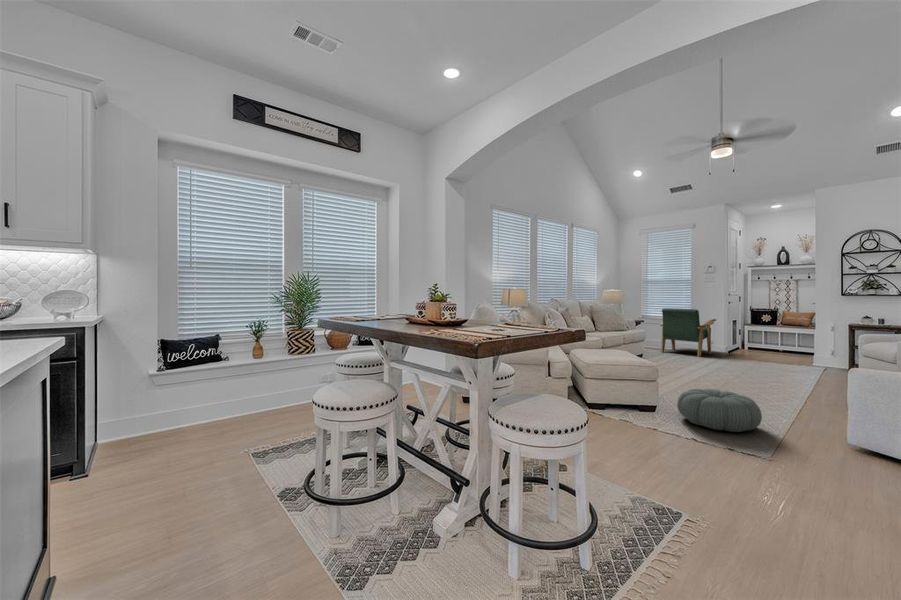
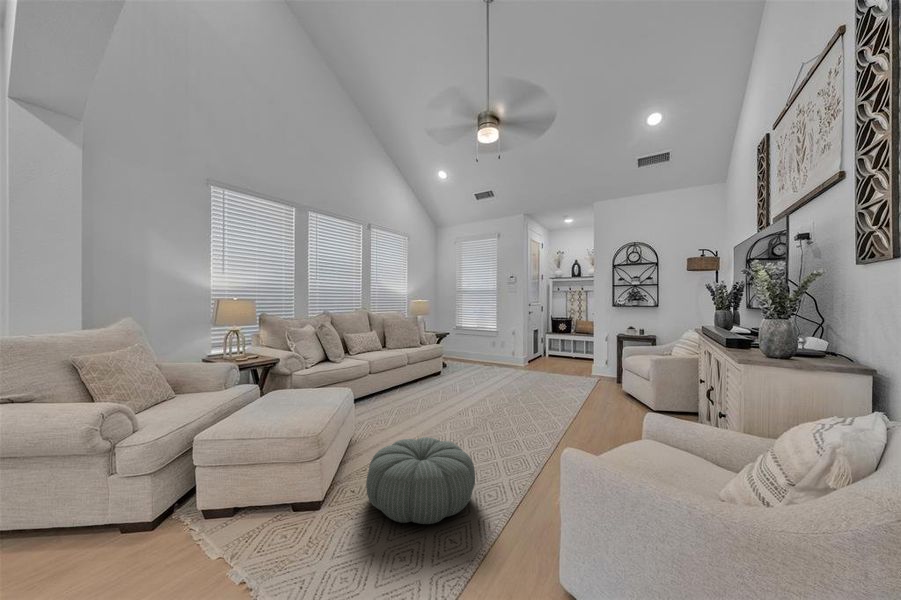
armchair: present [660,308,716,357] -> none [464,316,516,368]

